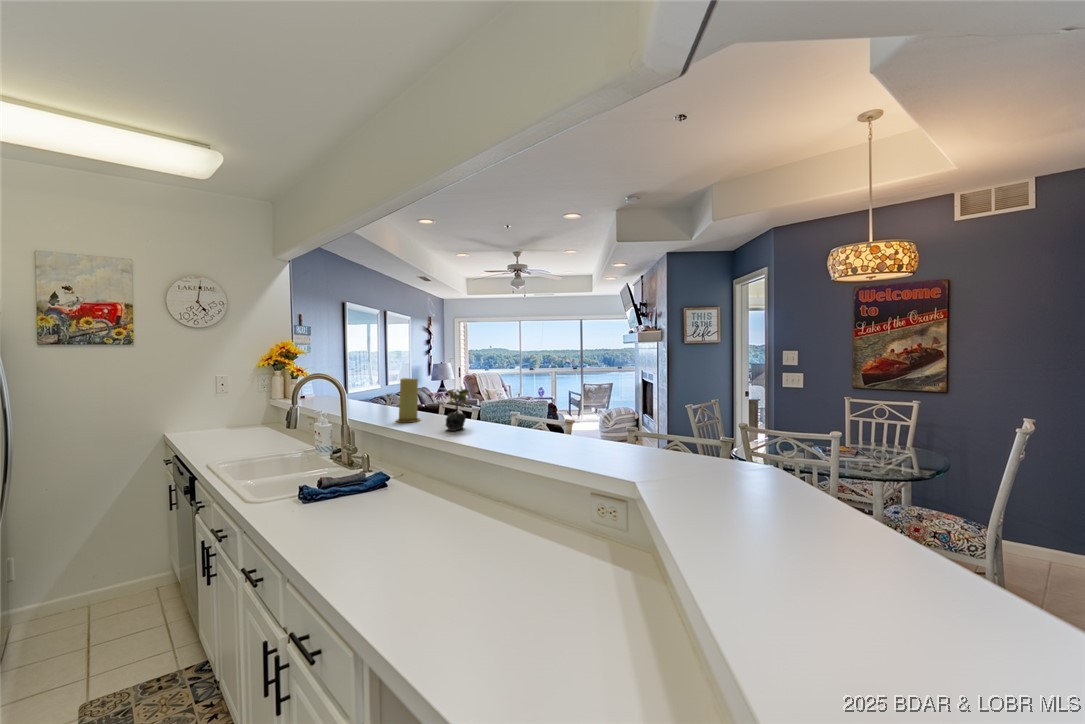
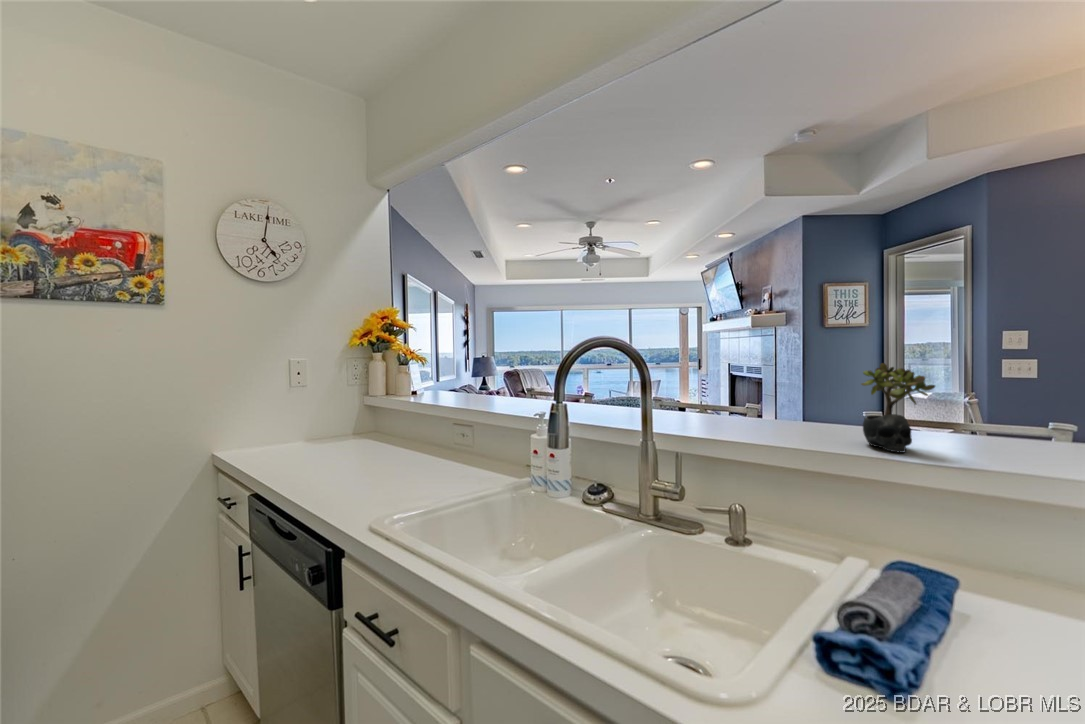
candle: present [396,378,420,422] -> none [702,352,750,434]

